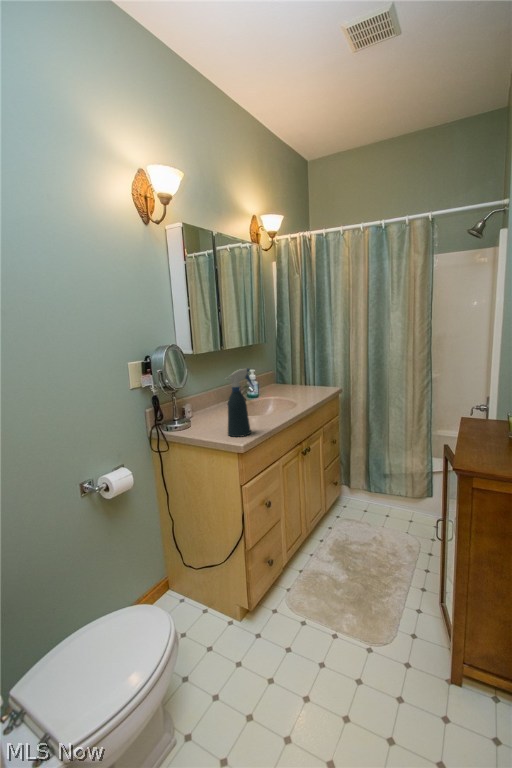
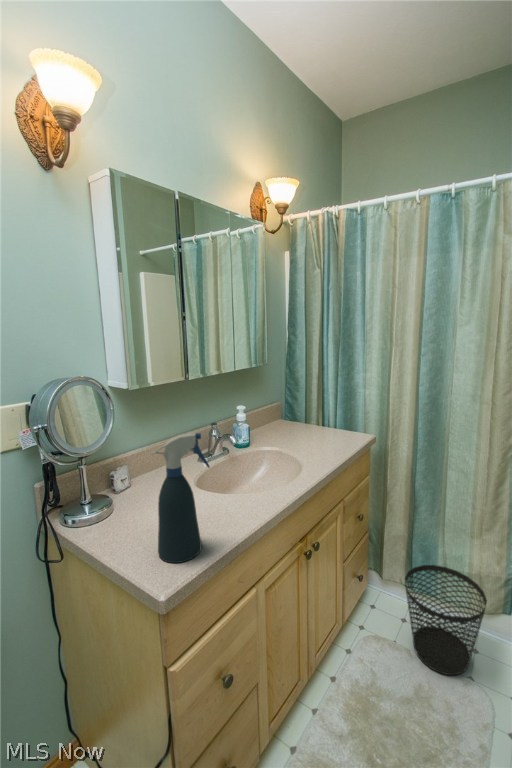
wastebasket: none [364,471,414,533] -> present [405,565,487,675]

